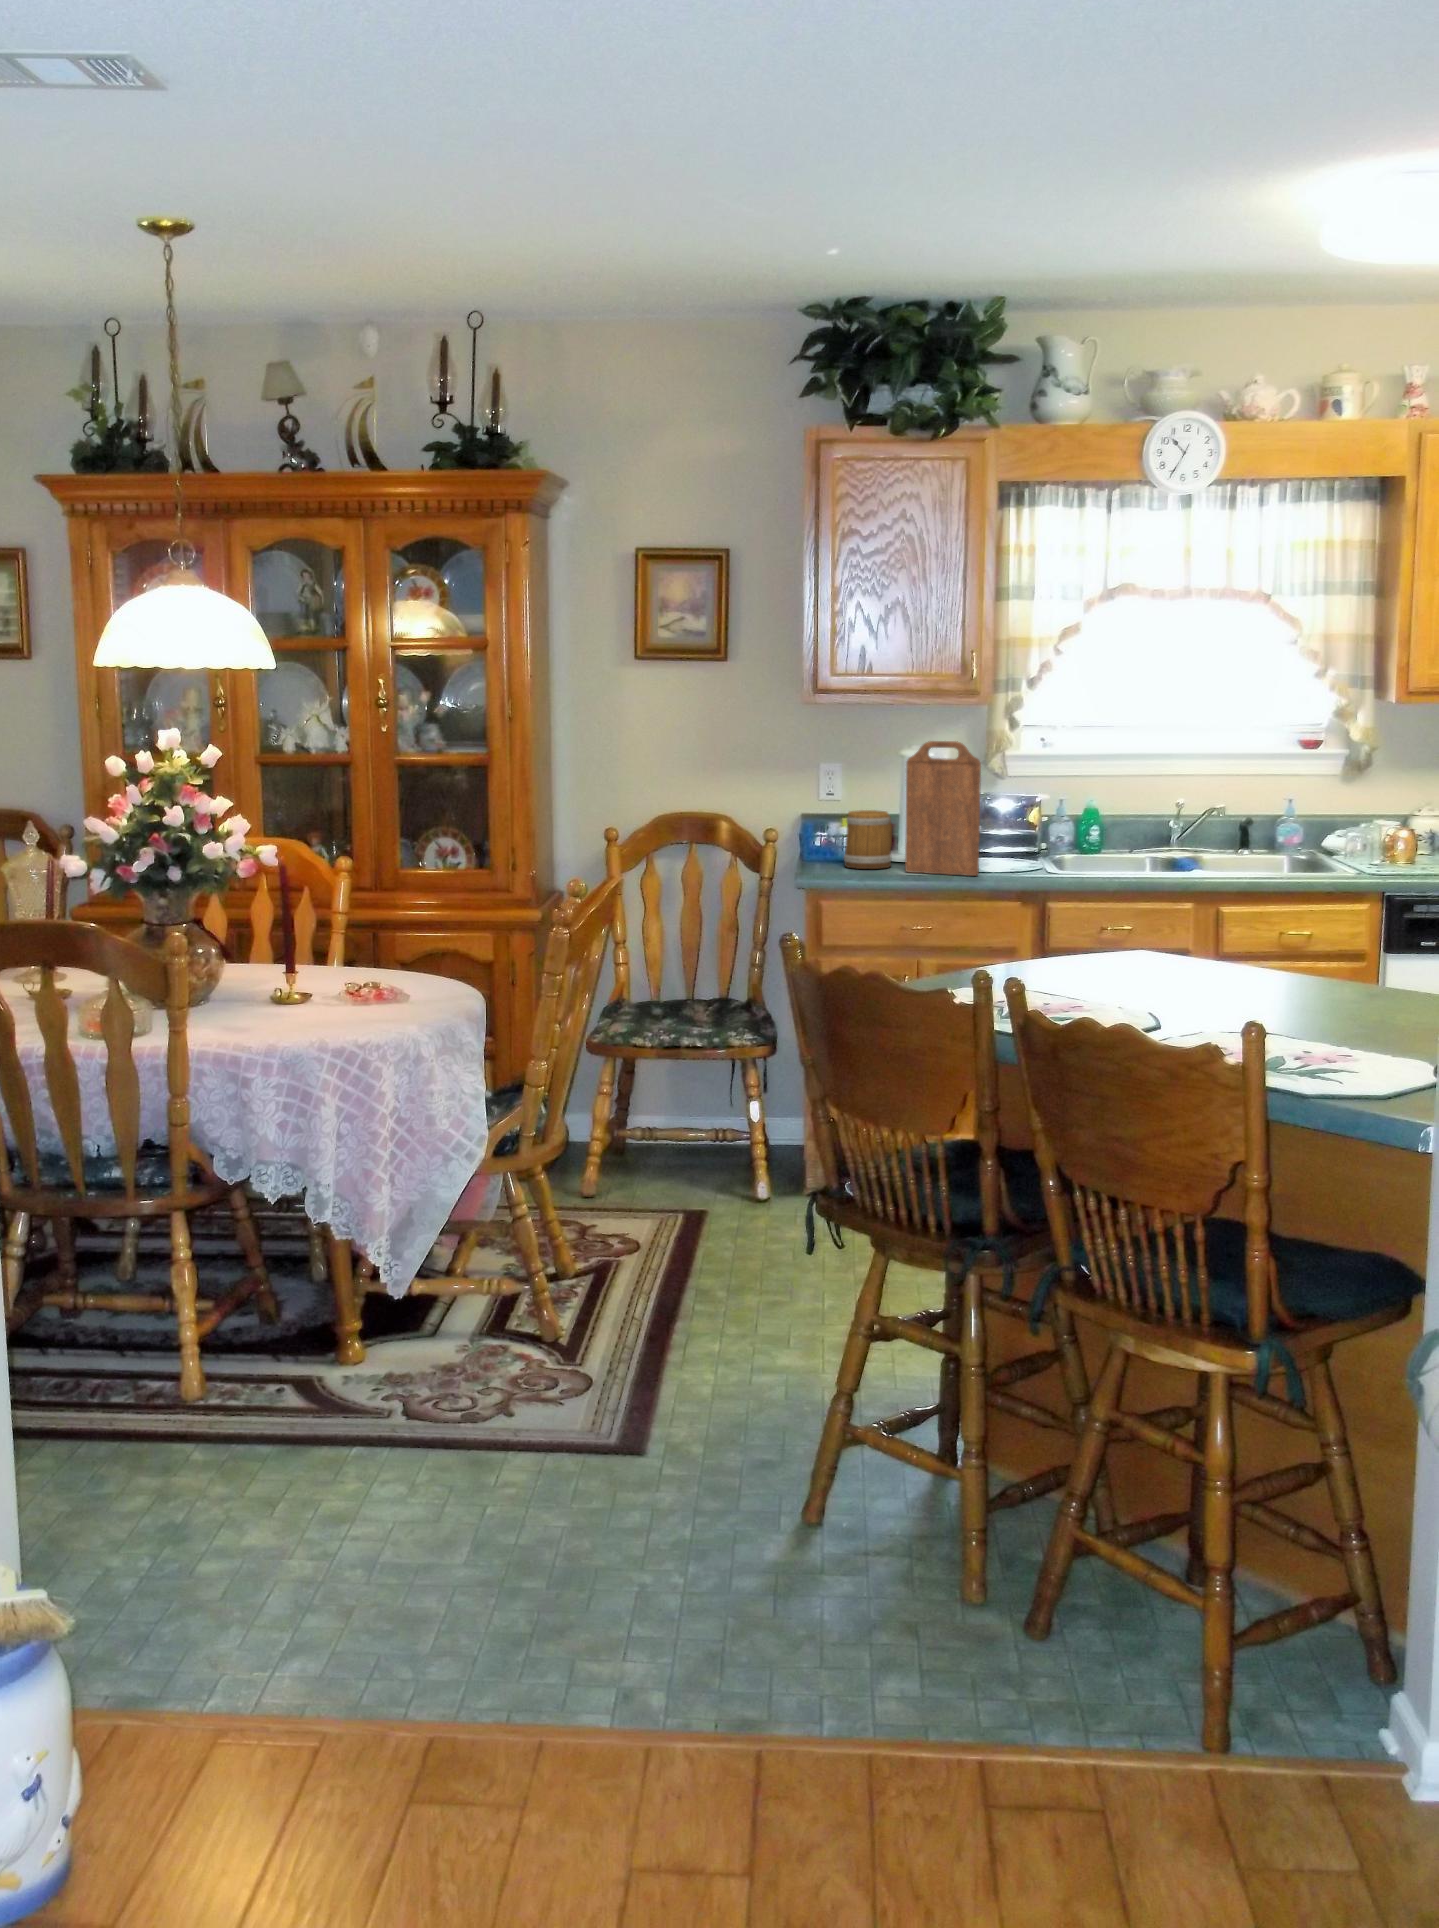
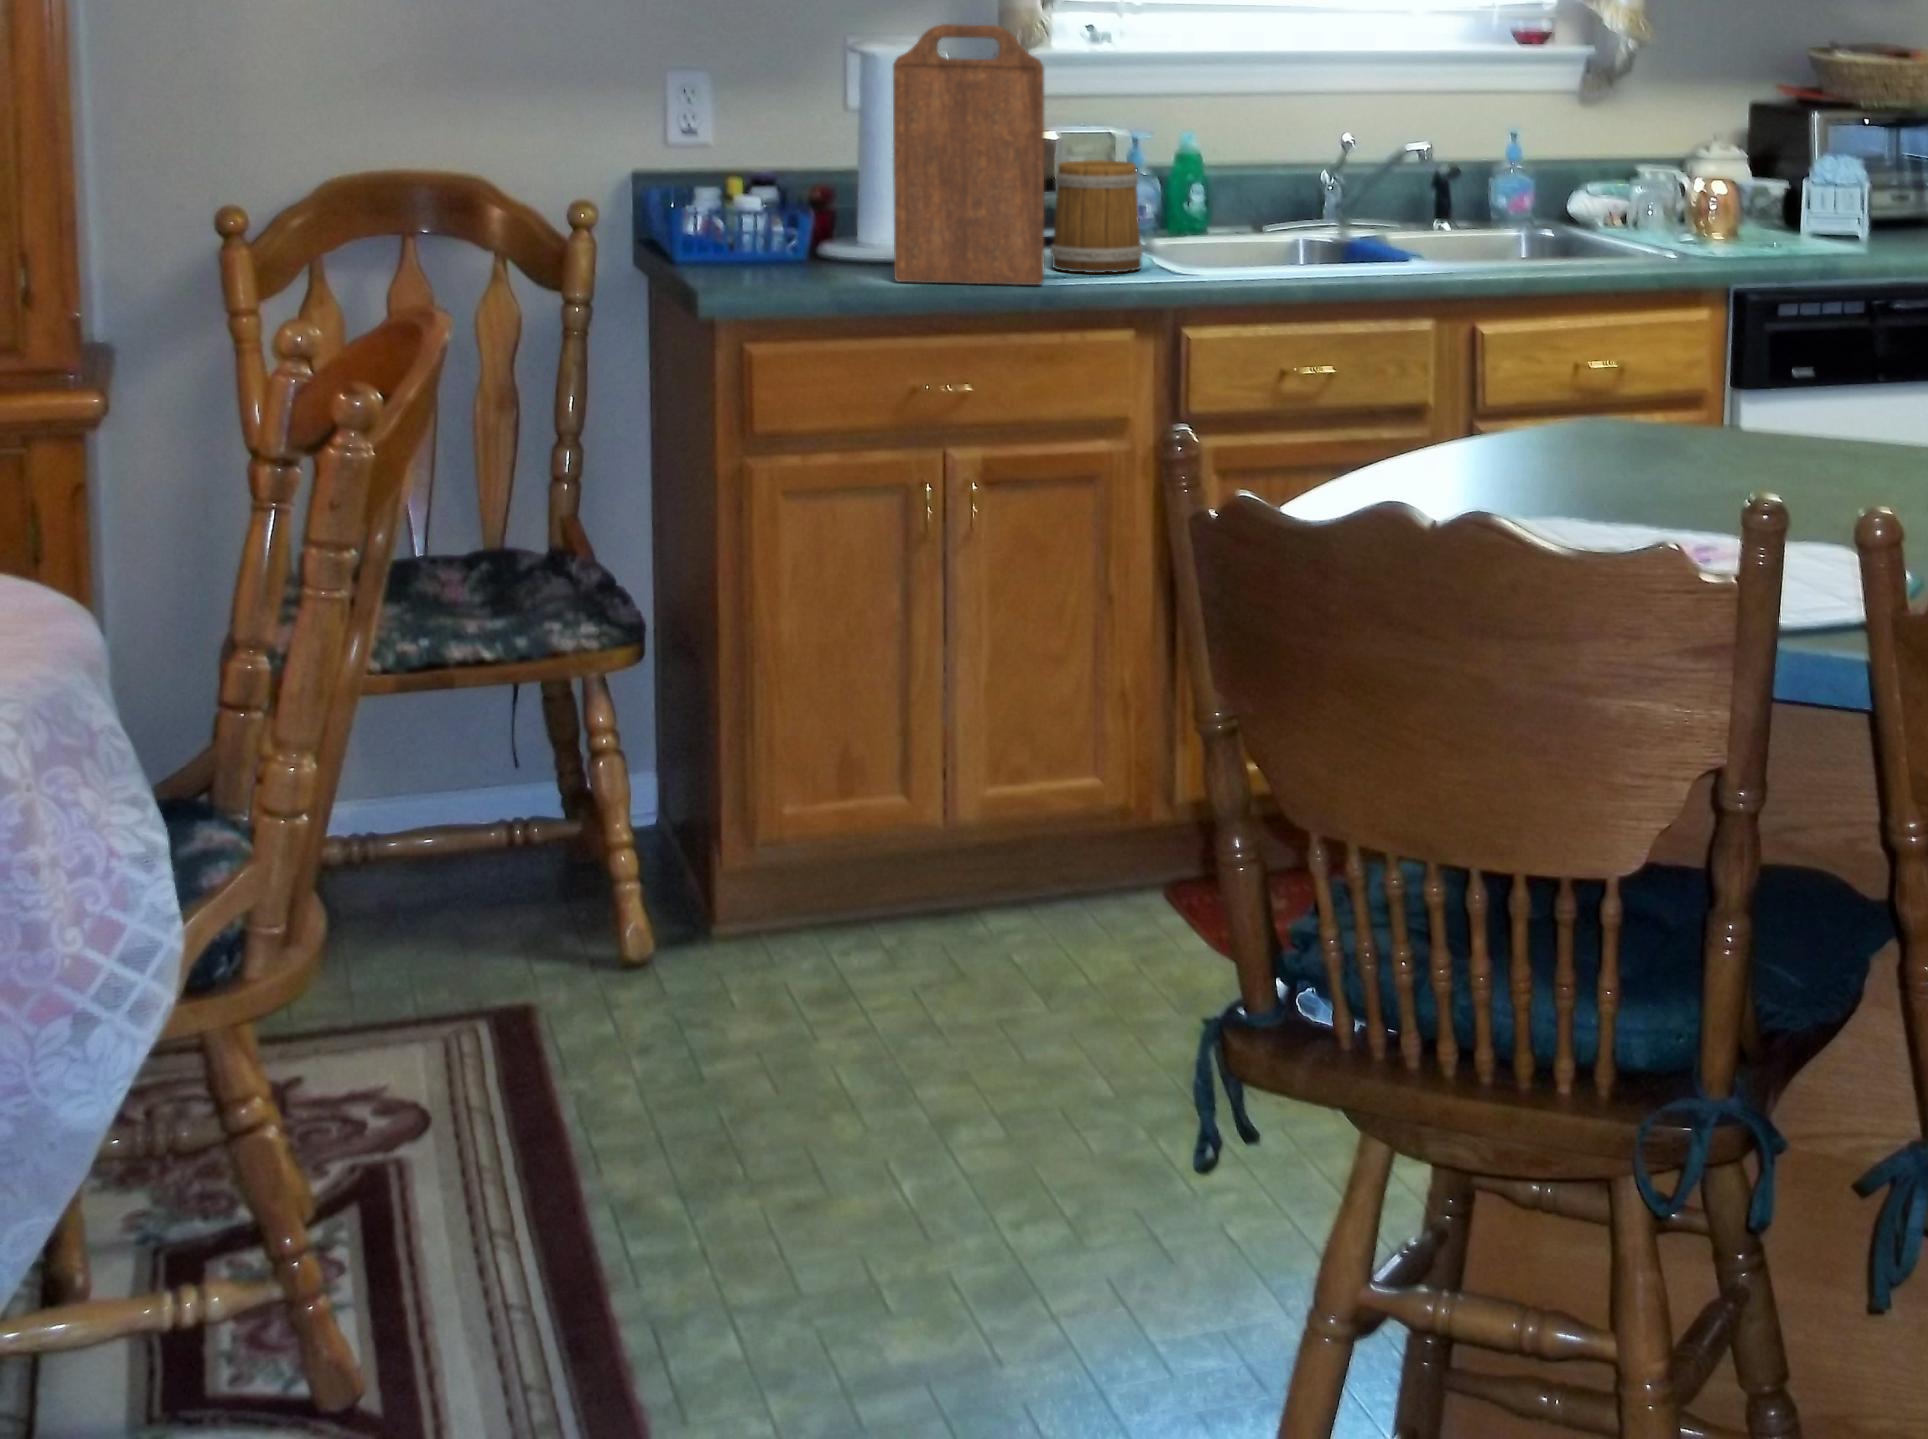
mug: present [844,810,892,869] -> present [1051,160,1143,273]

